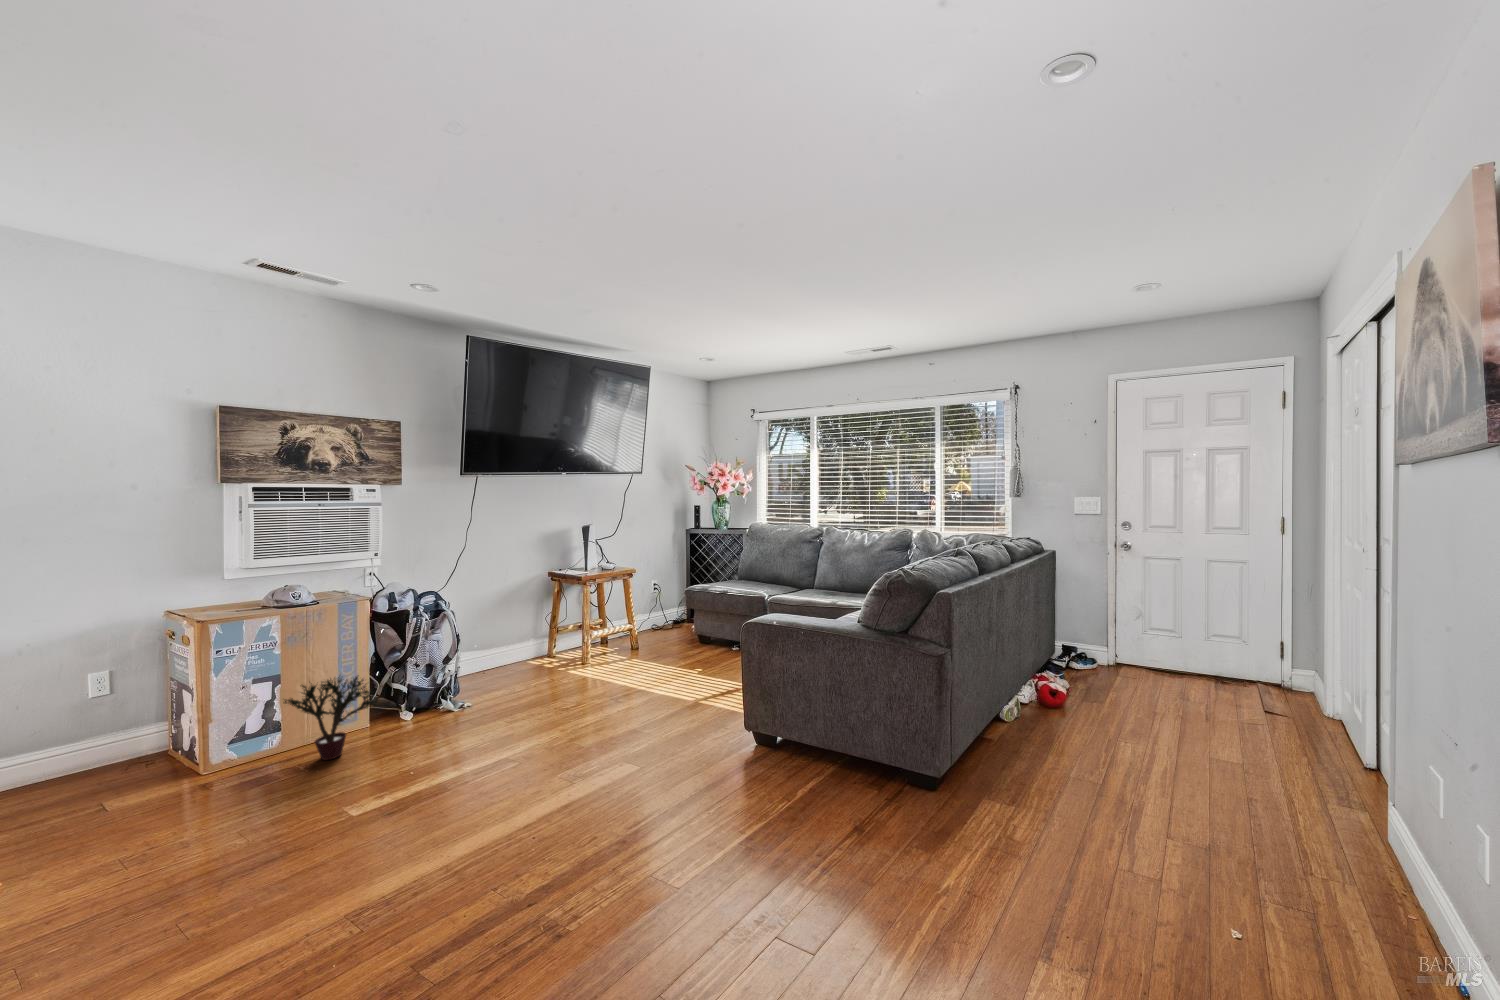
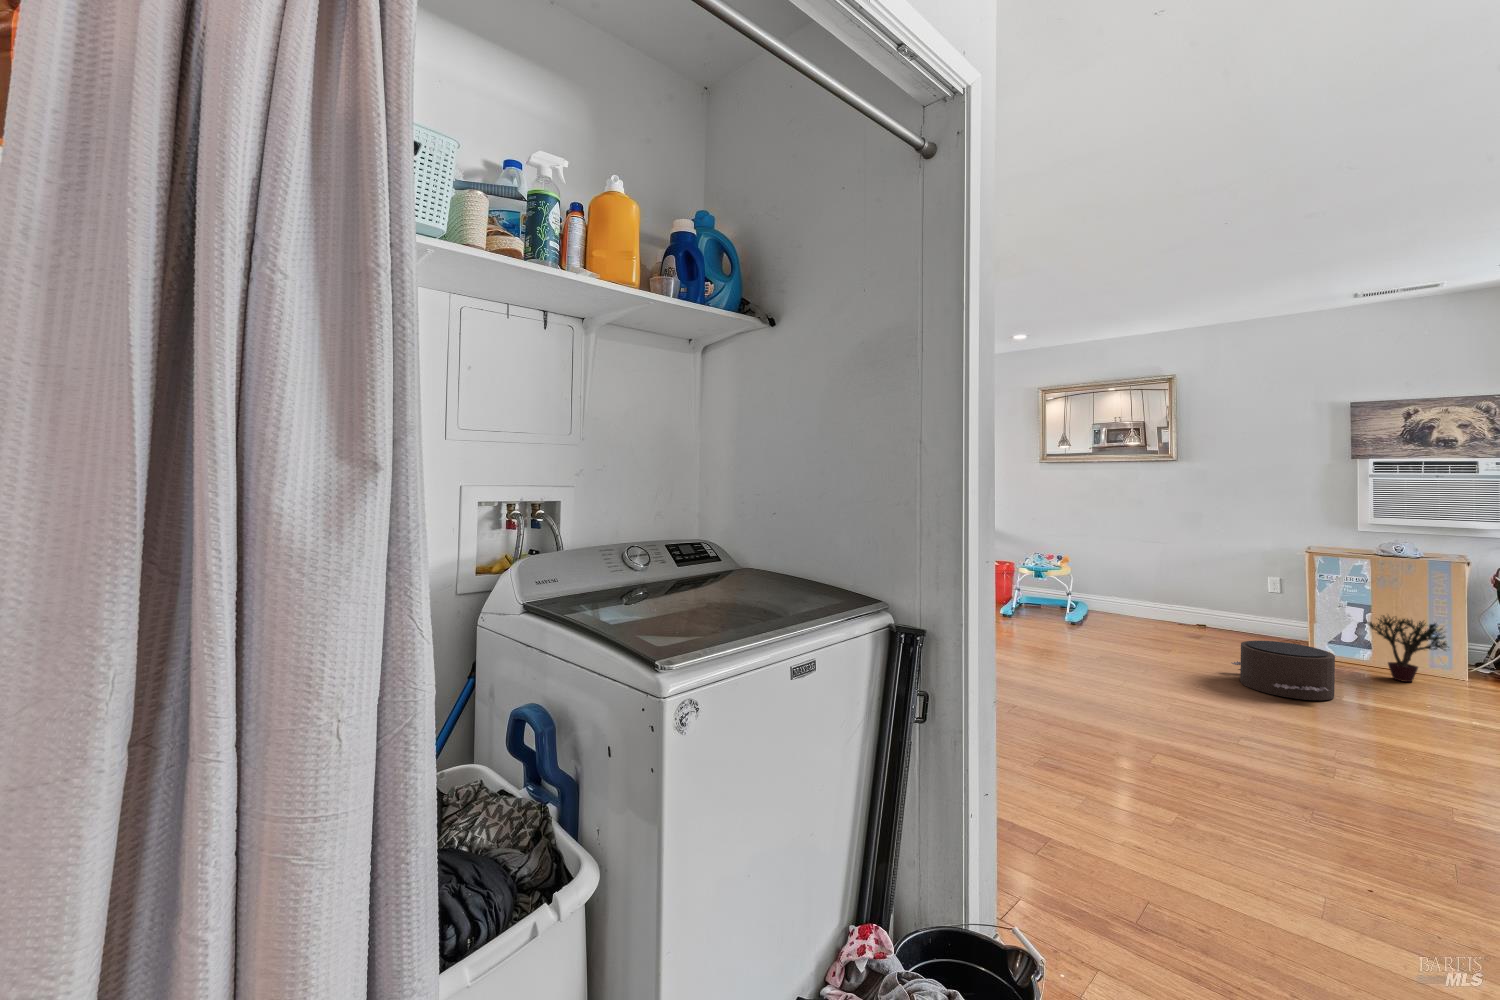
pouf: none [109,775,311,914] -> present [1231,641,1335,700]

